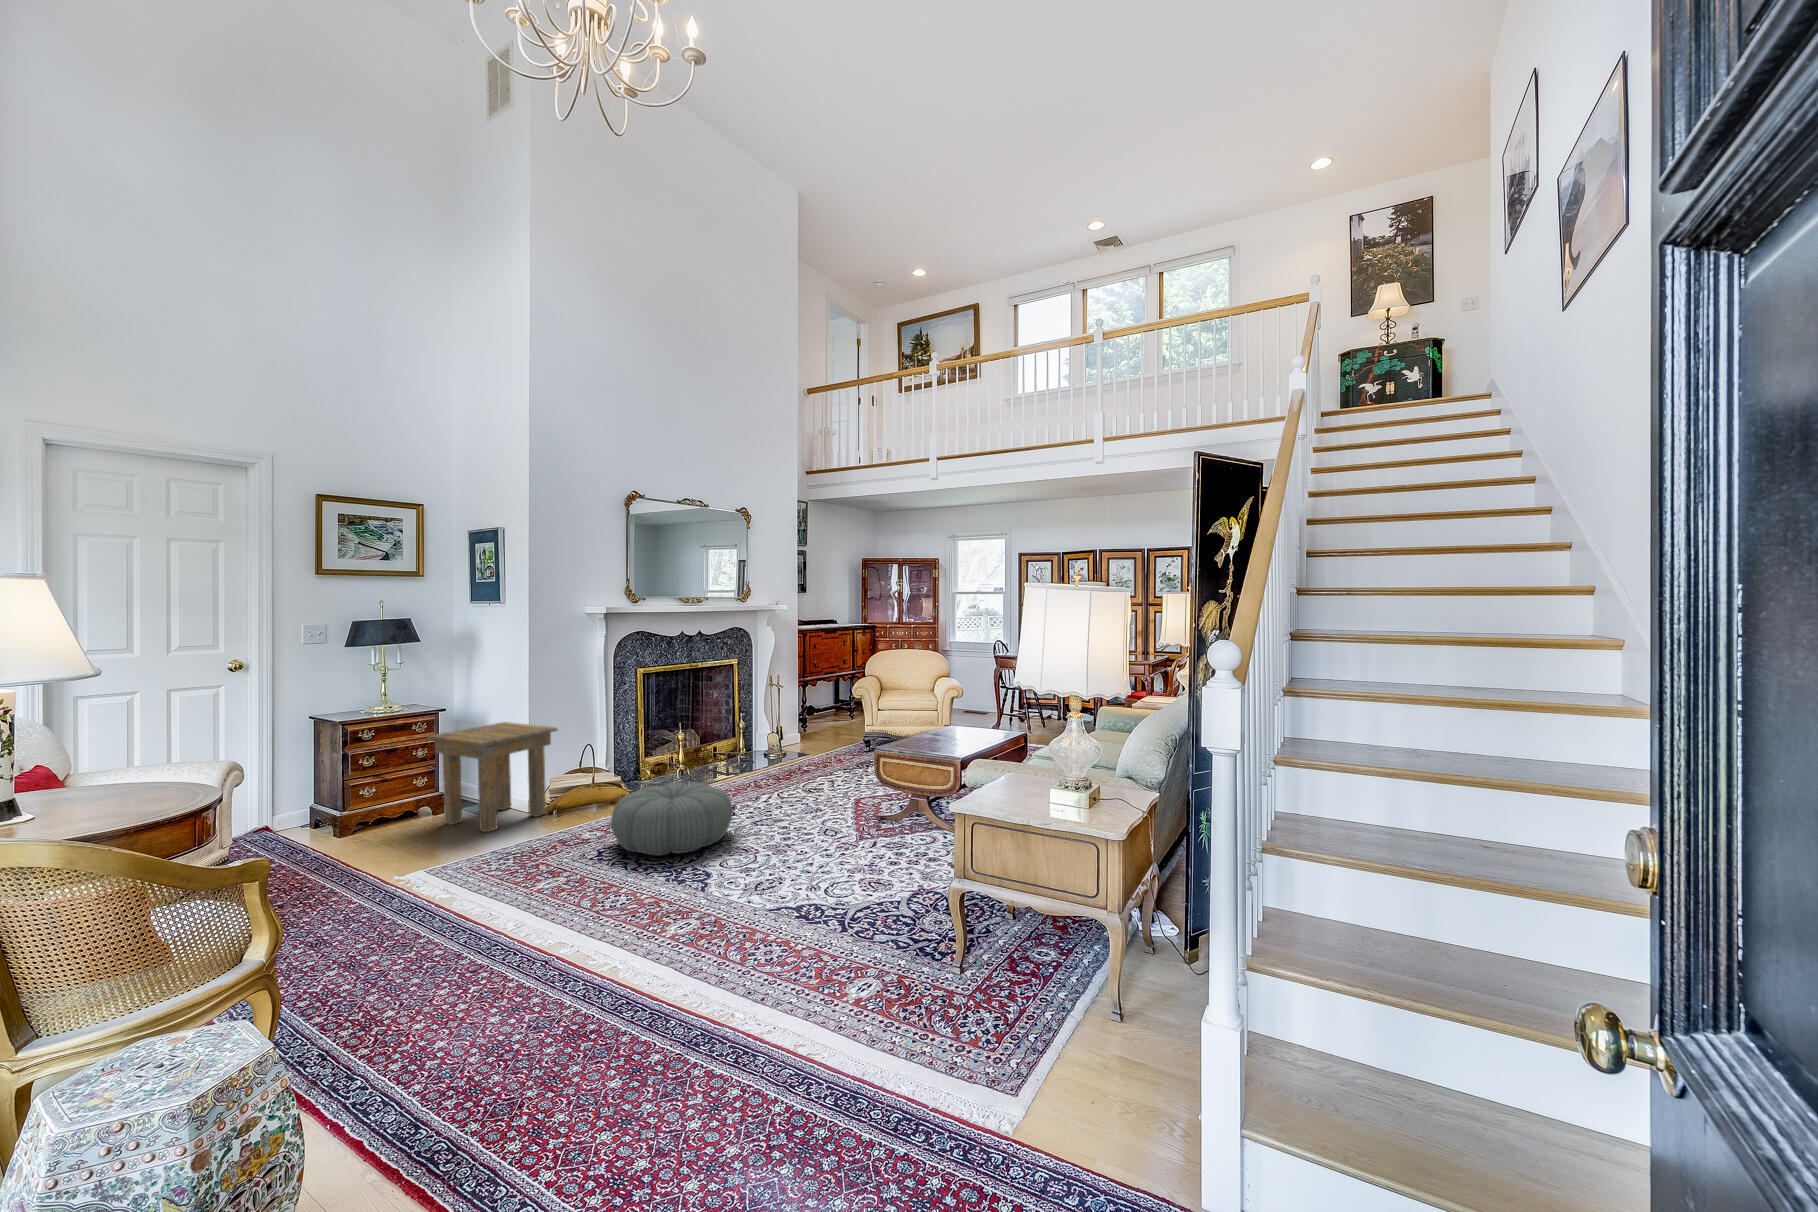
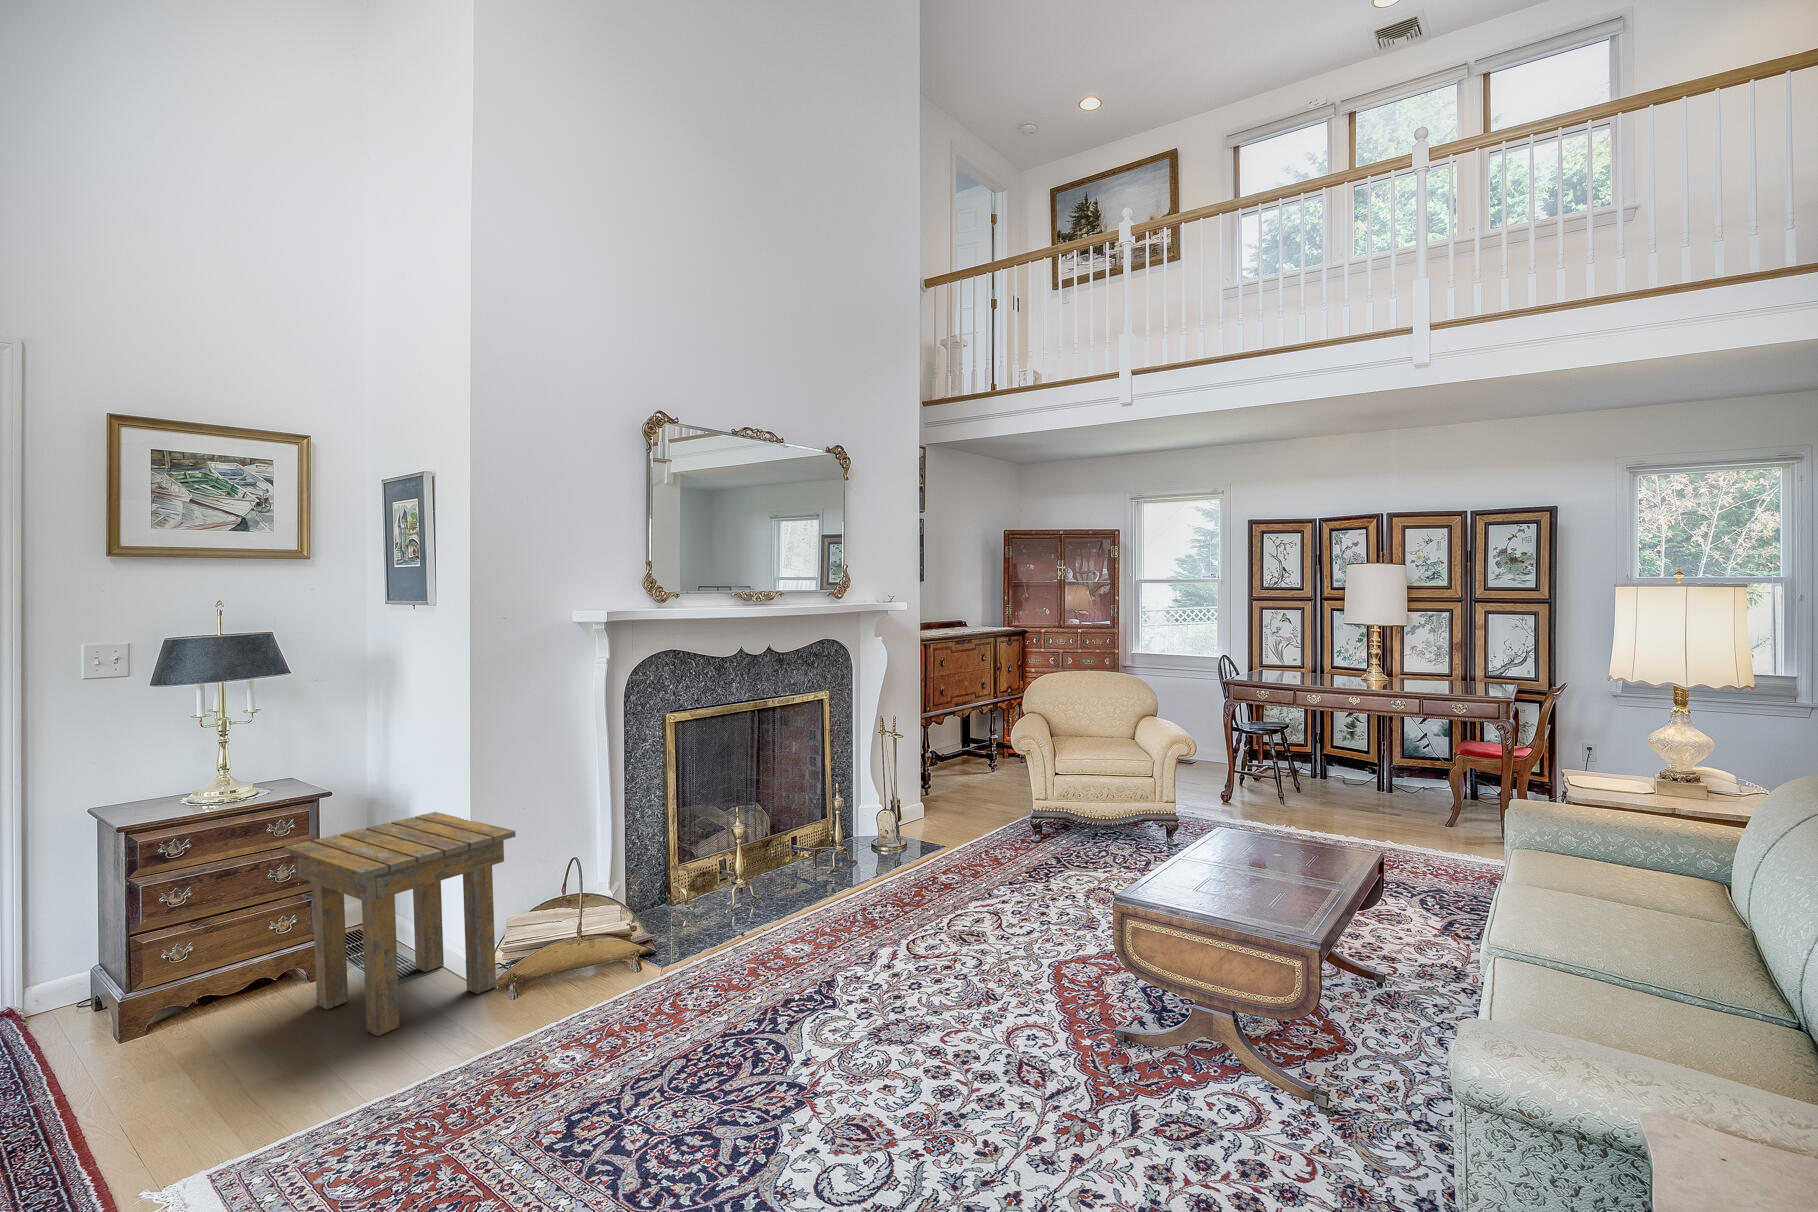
pouf: present [611,783,733,856] -> none [592,955,832,1142]

